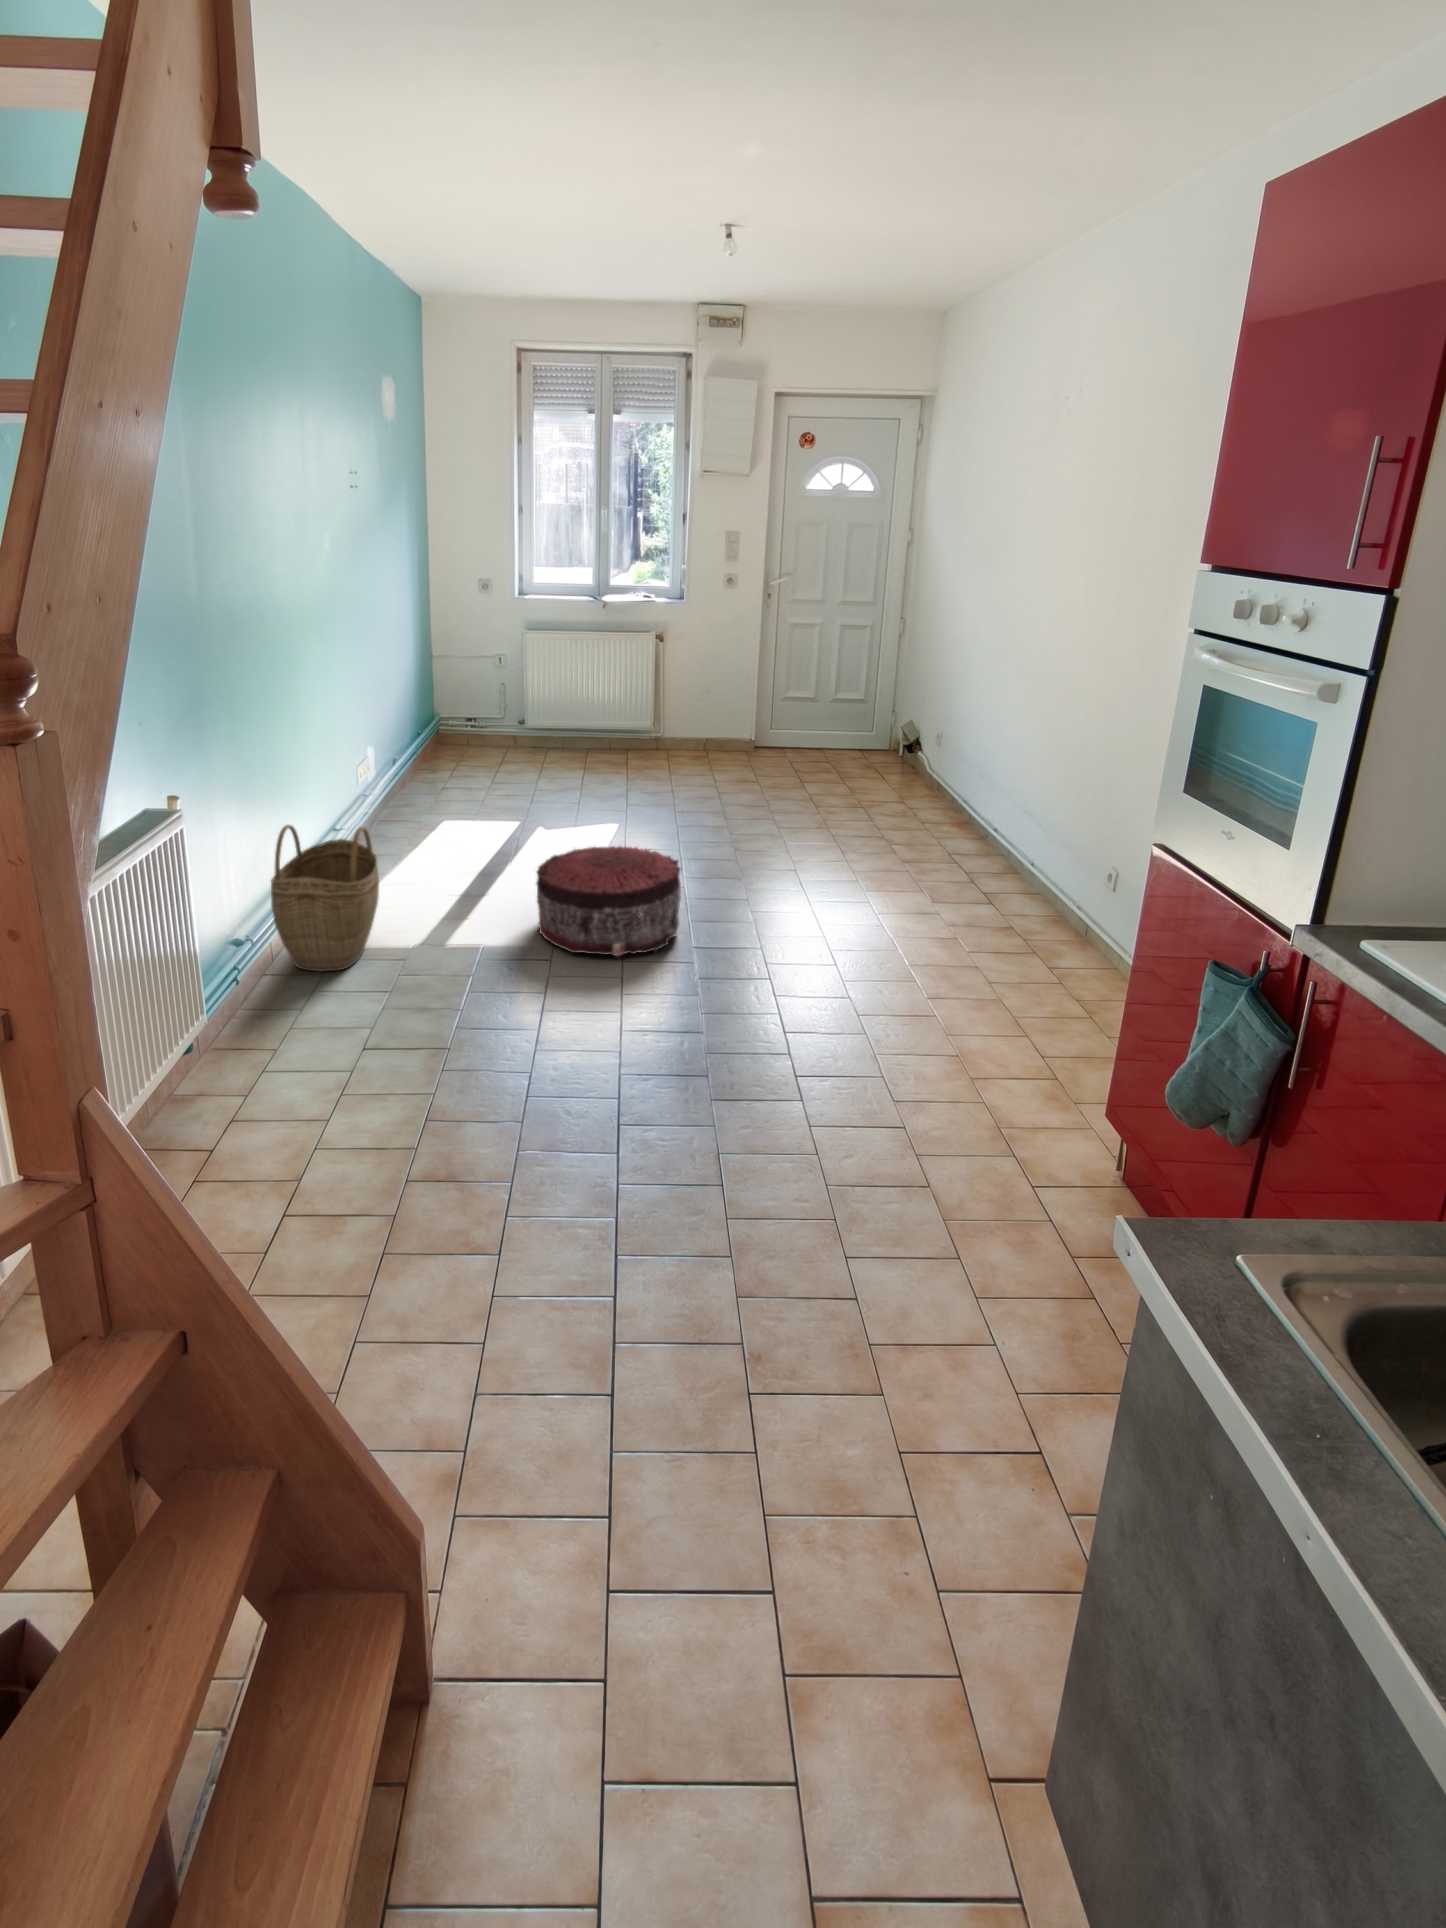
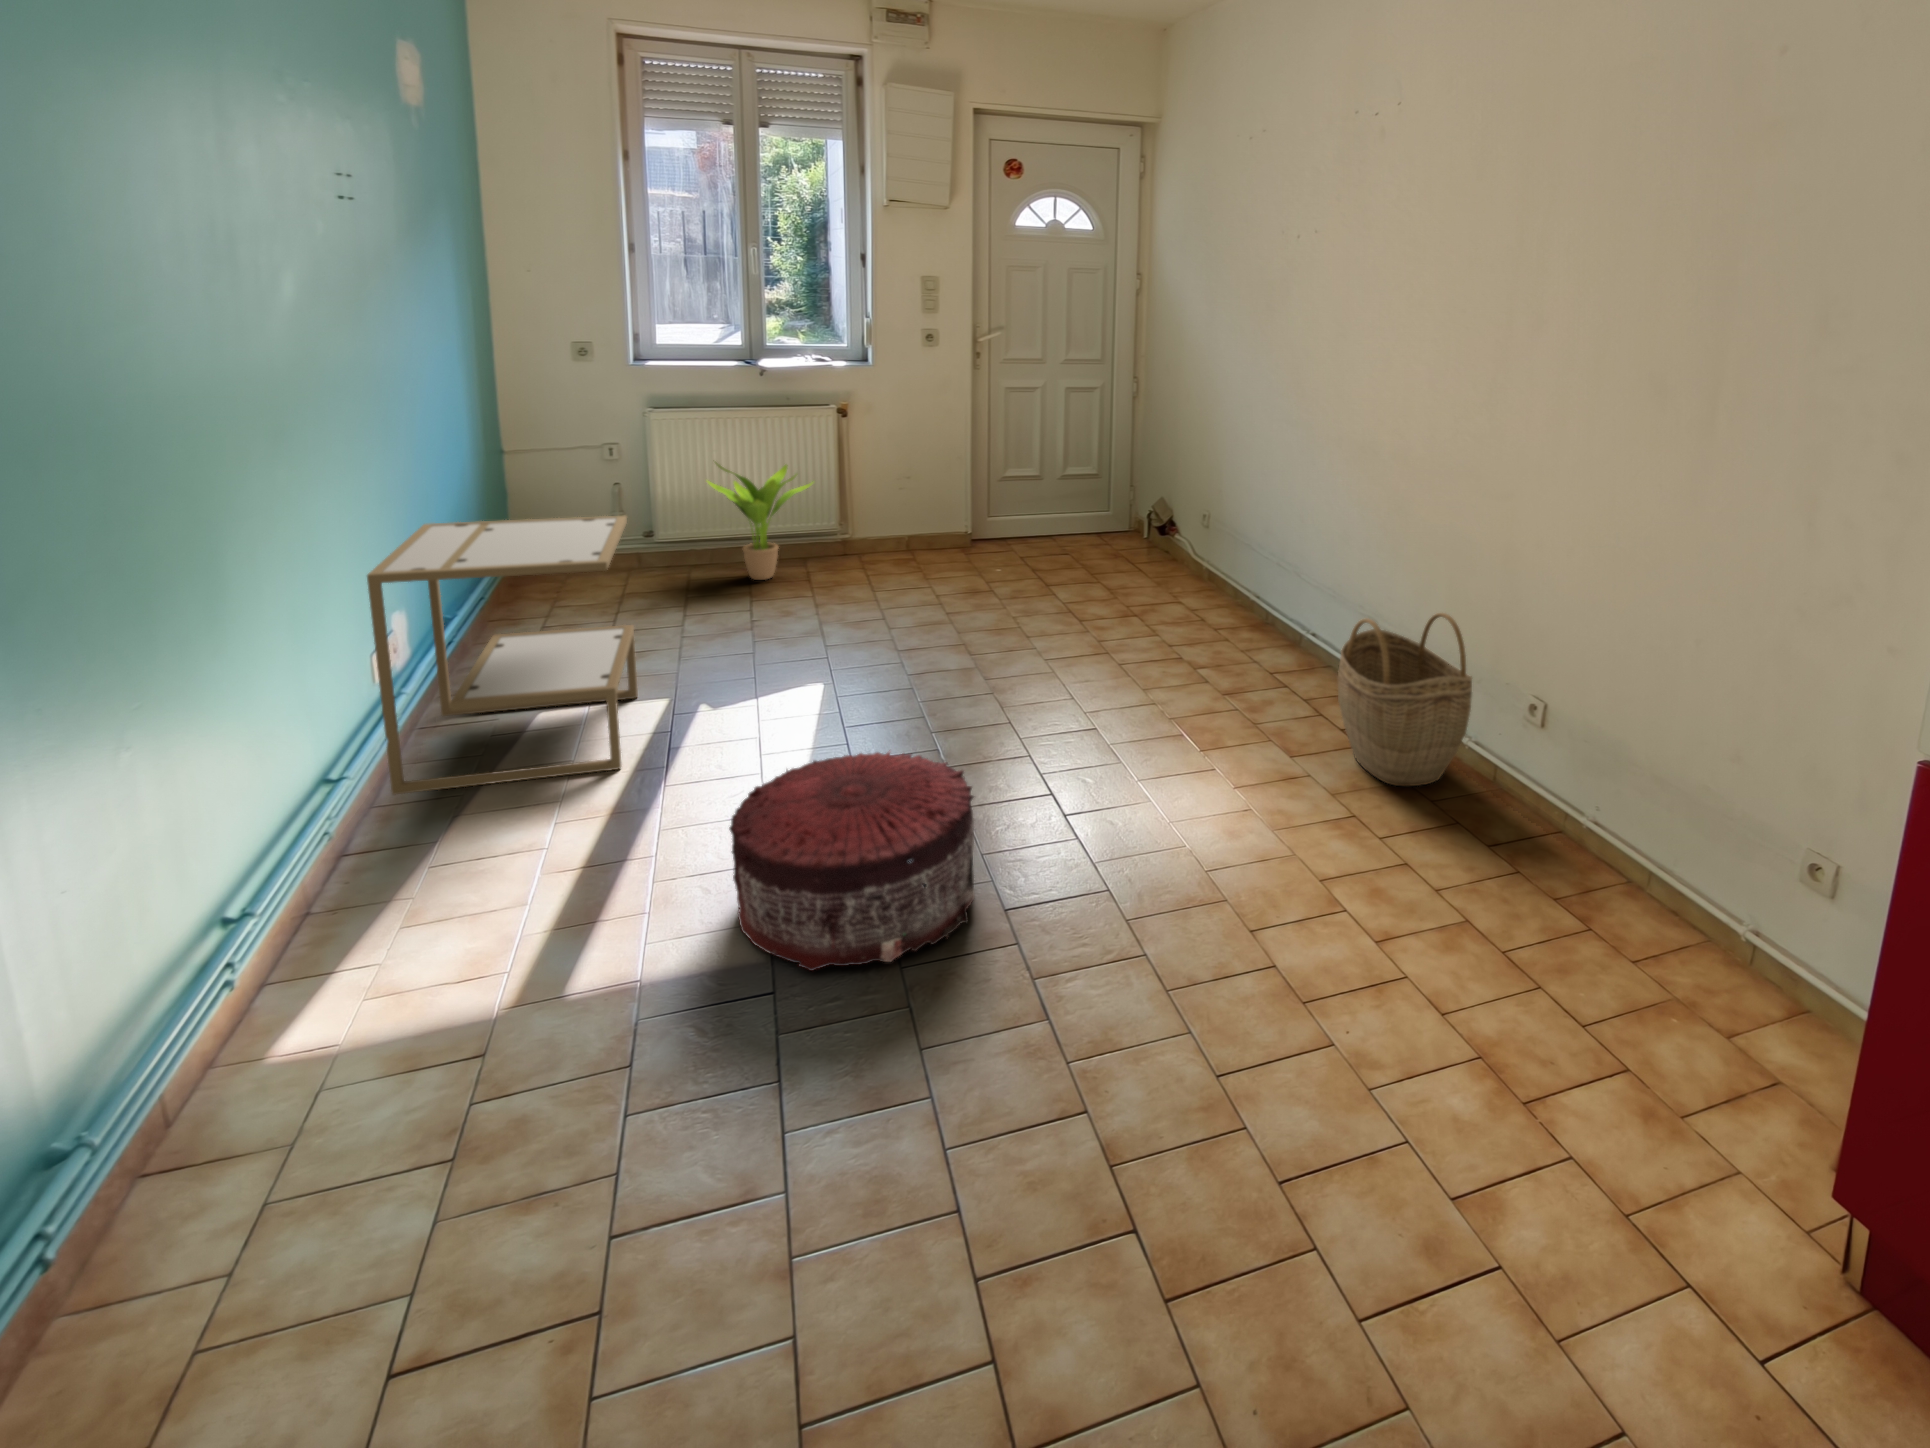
potted plant: none [561,667,637,758] -> present [706,462,812,580]
side table: none [356,692,502,853] -> present [367,516,638,794]
woven basket: present [271,825,379,972] -> present [1338,613,1472,786]

